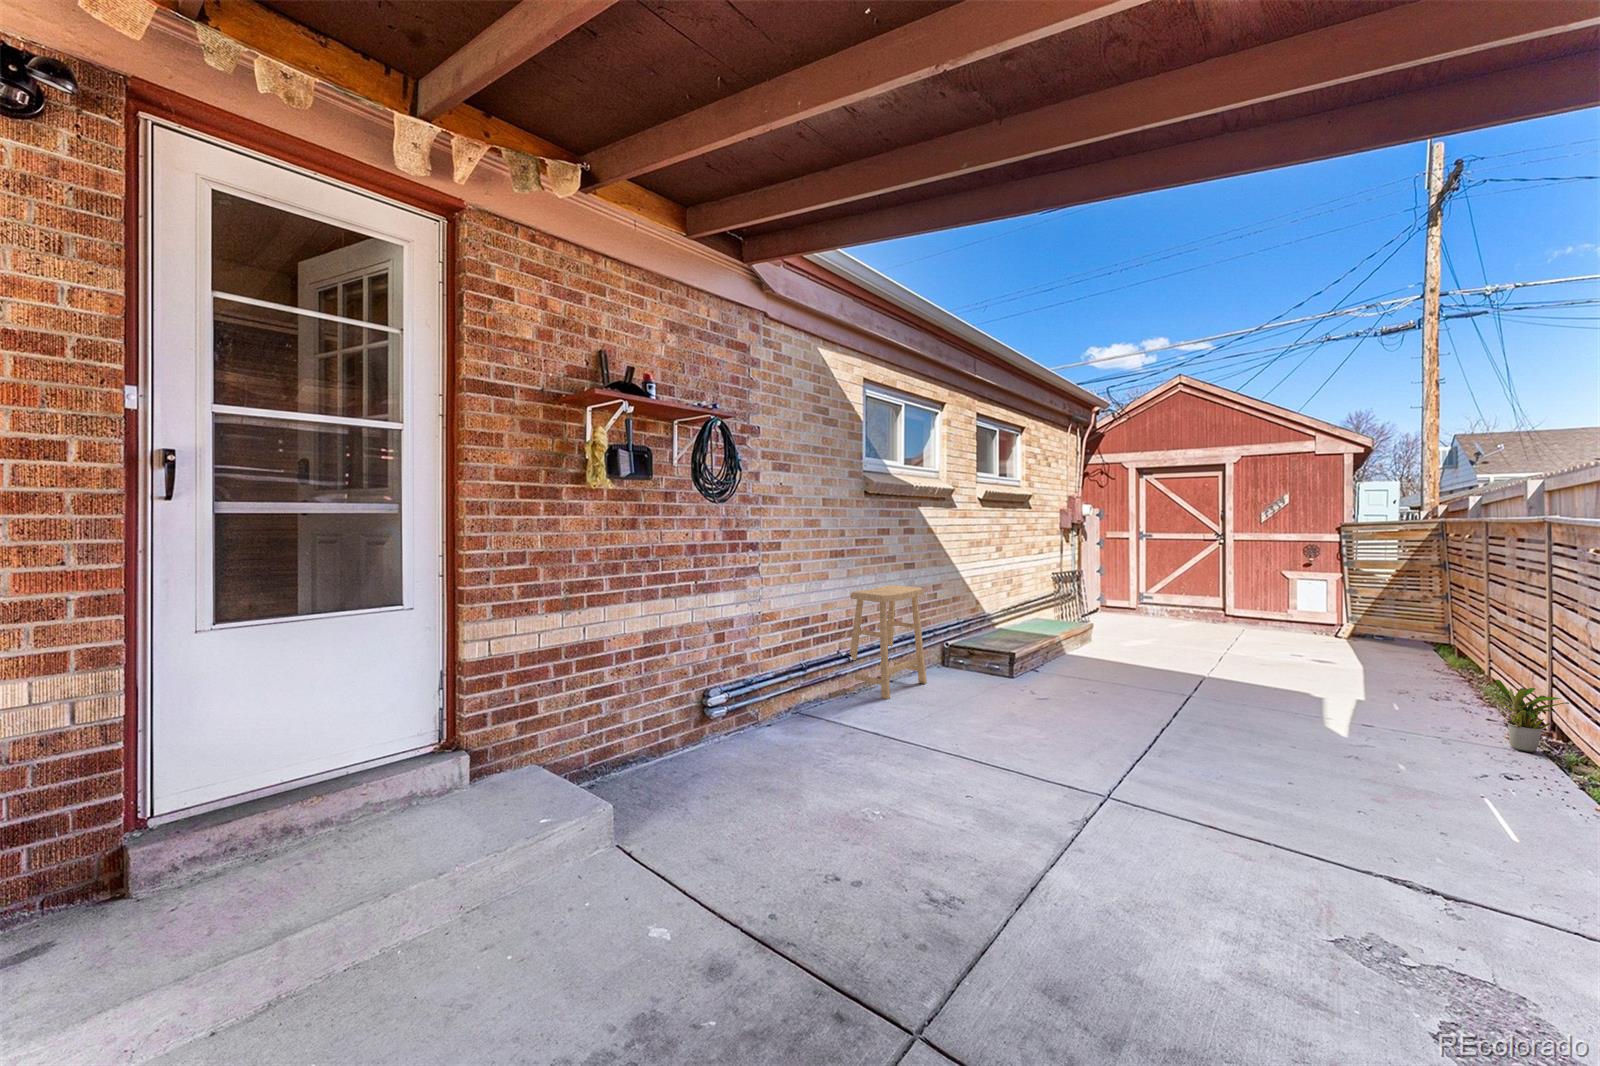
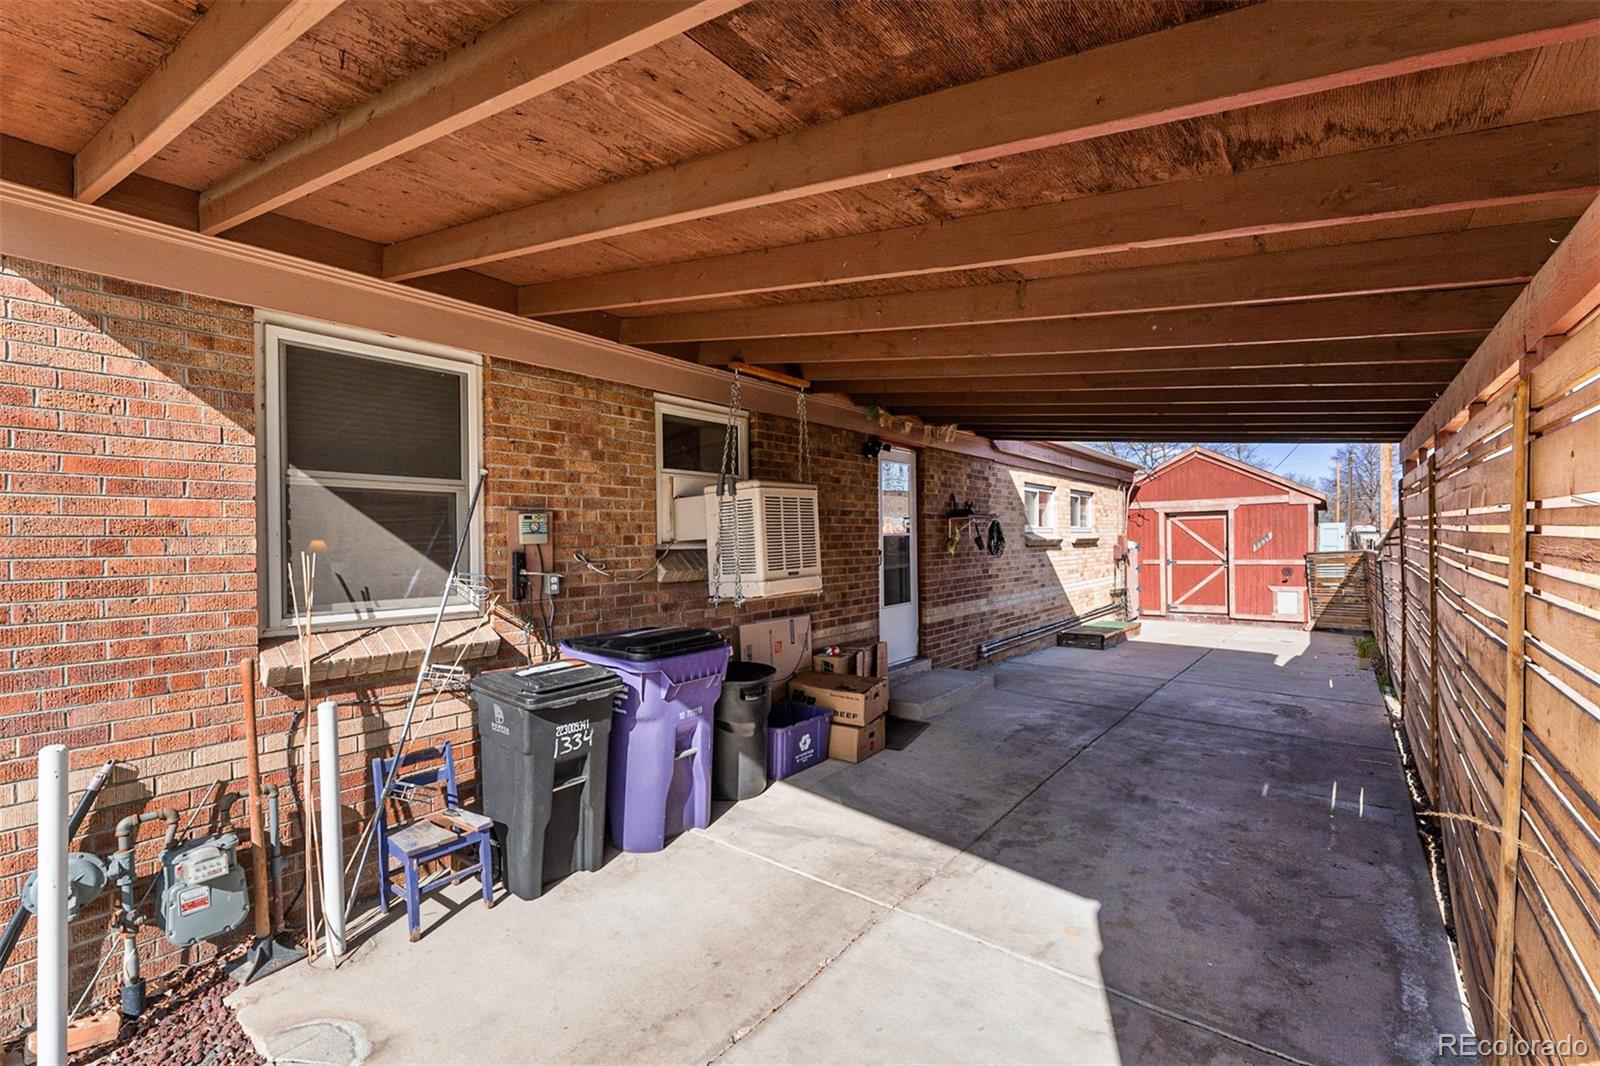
stool: present [846,585,927,699] -> none [1021,597,1063,658]

